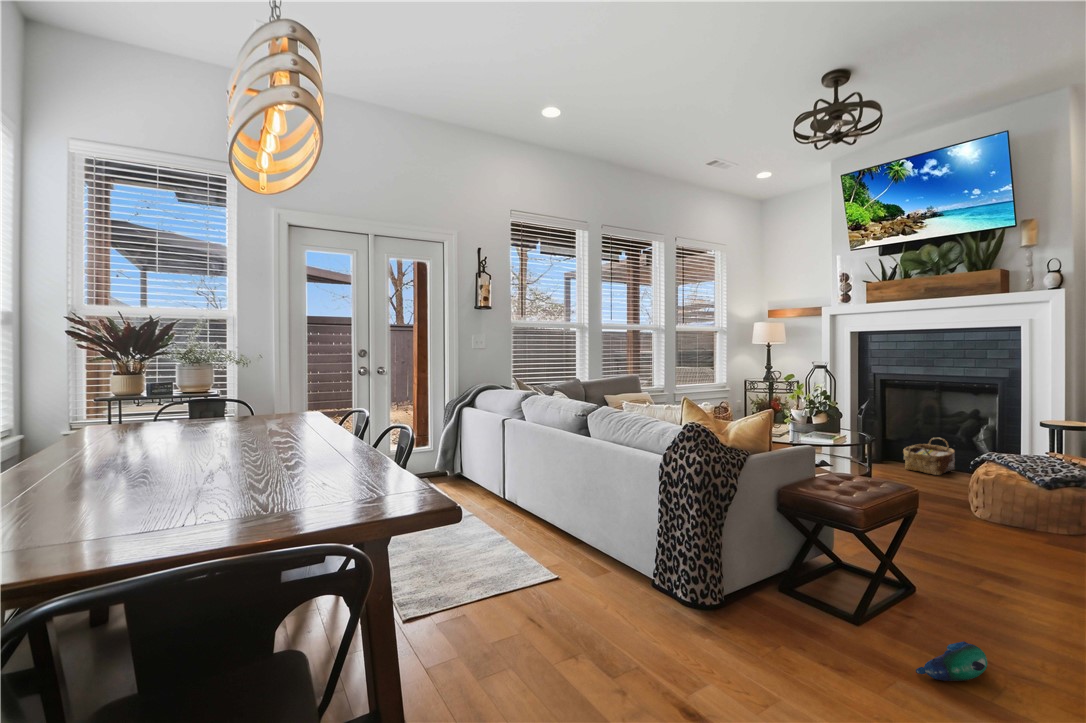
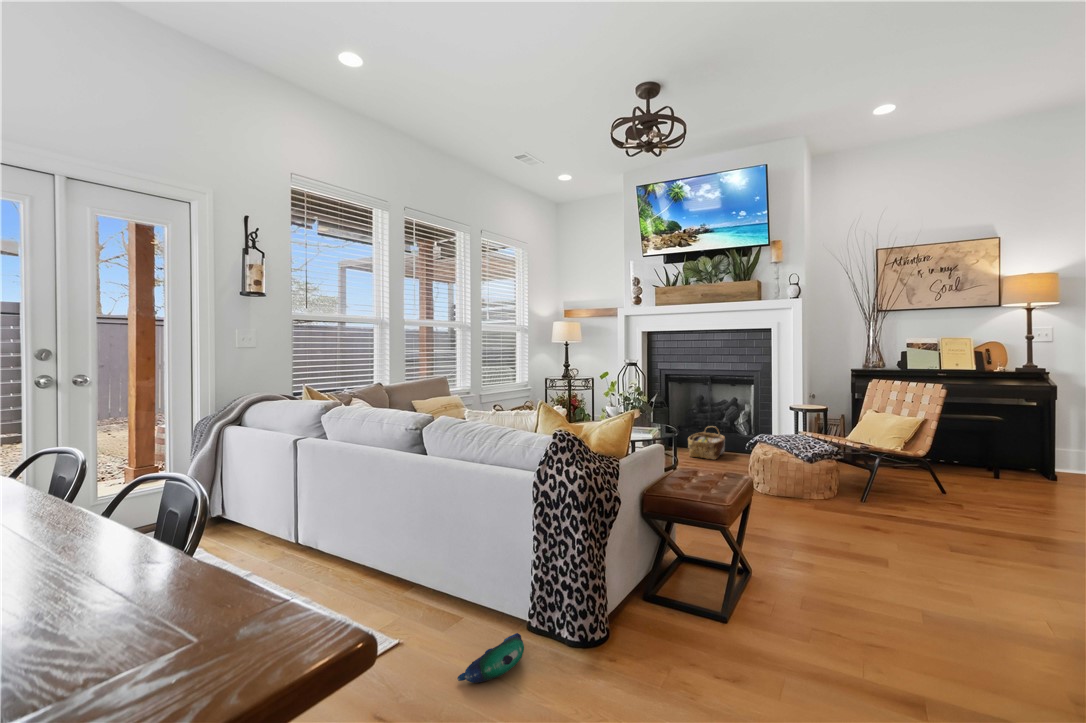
plush toy: present [916,641,988,681] -> present [457,633,524,683]

